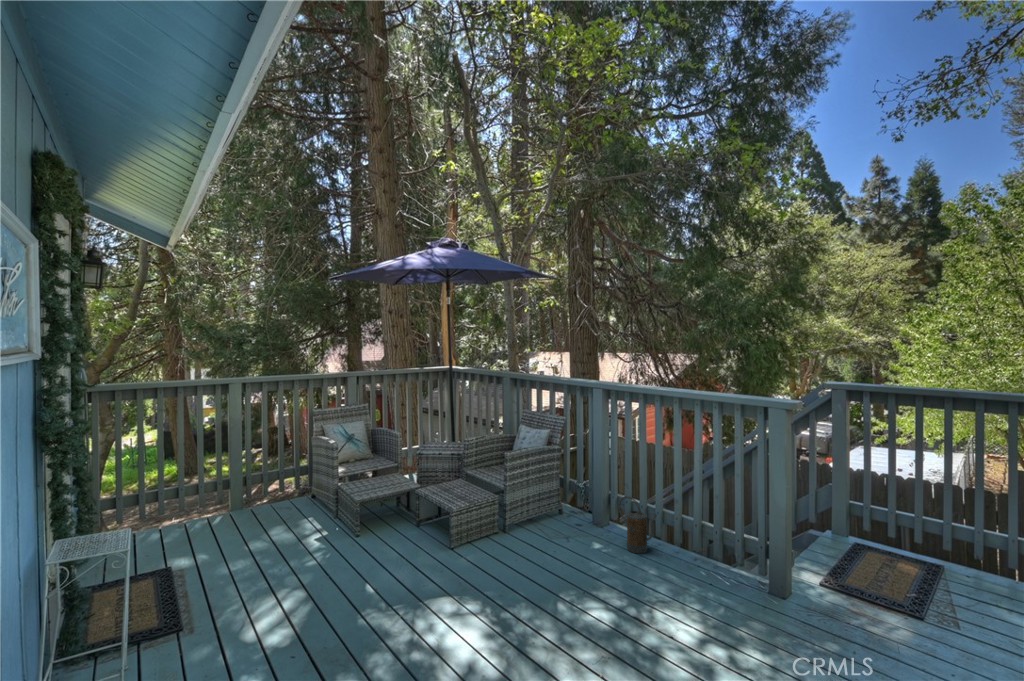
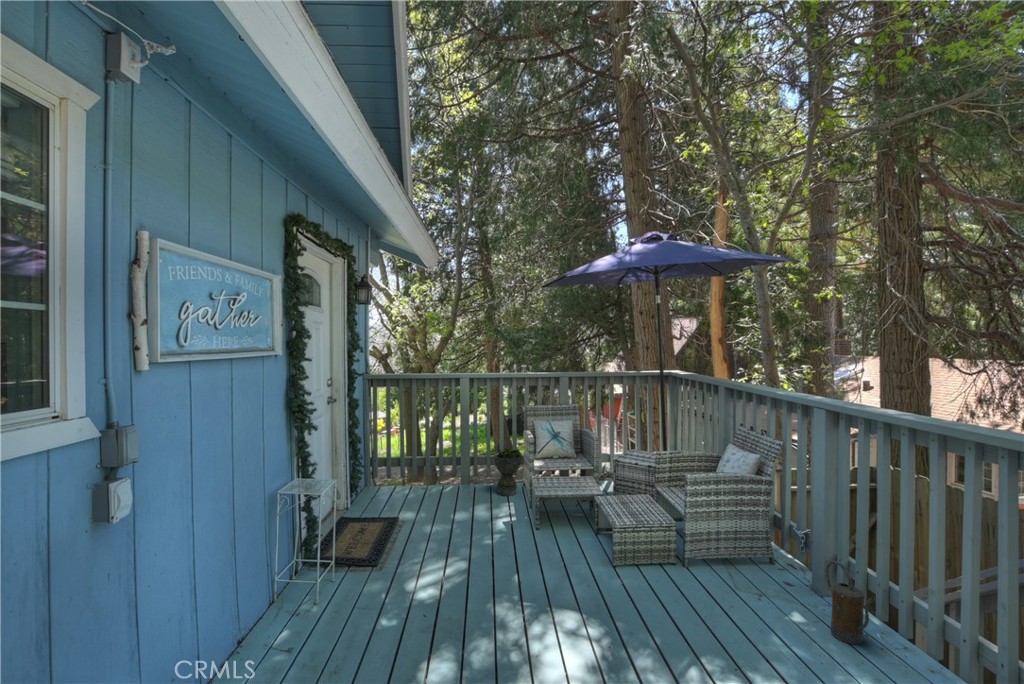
planter: none [276,460,311,515] -> present [494,448,522,496]

